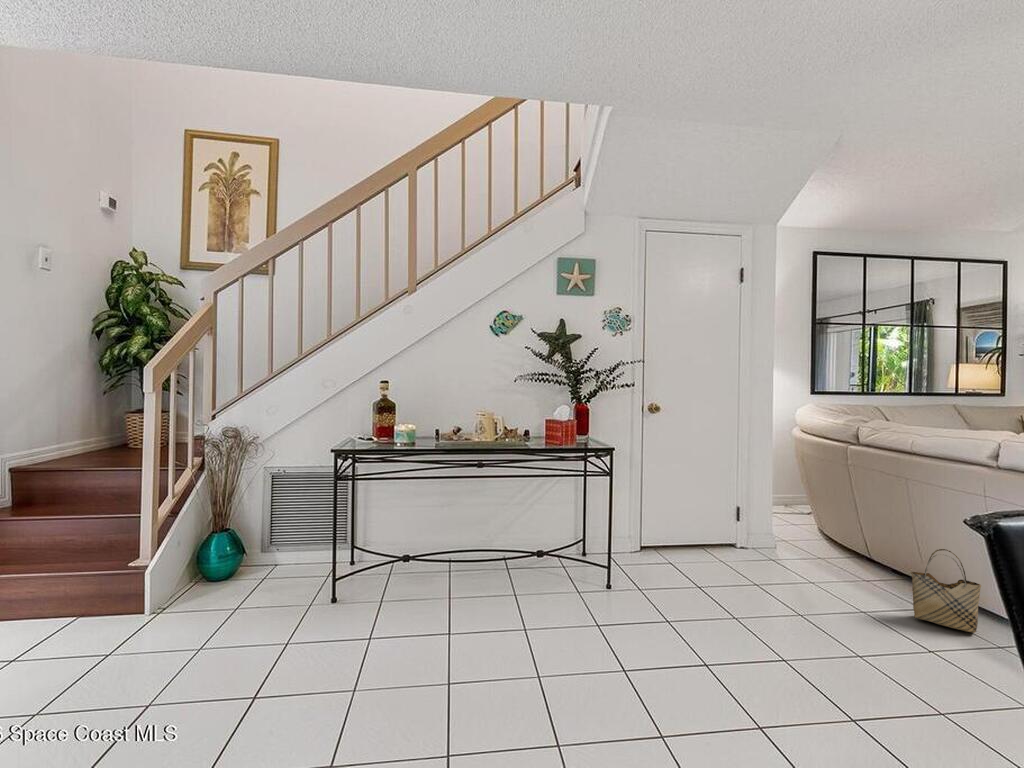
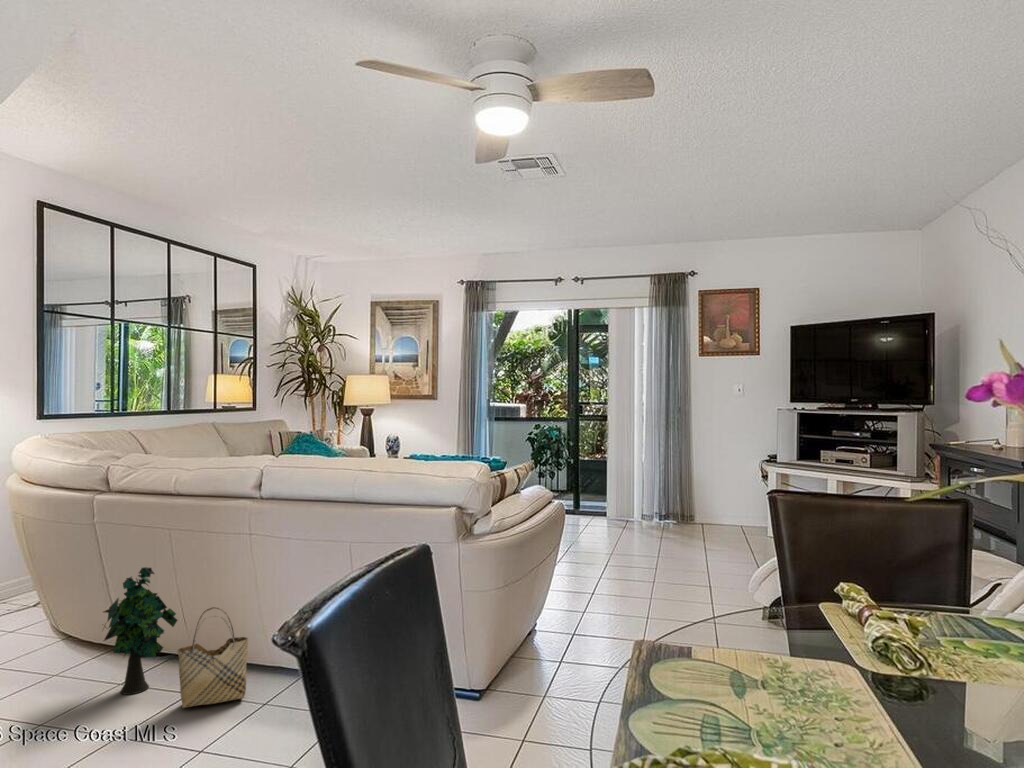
decorative plant: none [851,504,913,595] -> present [104,567,177,695]

